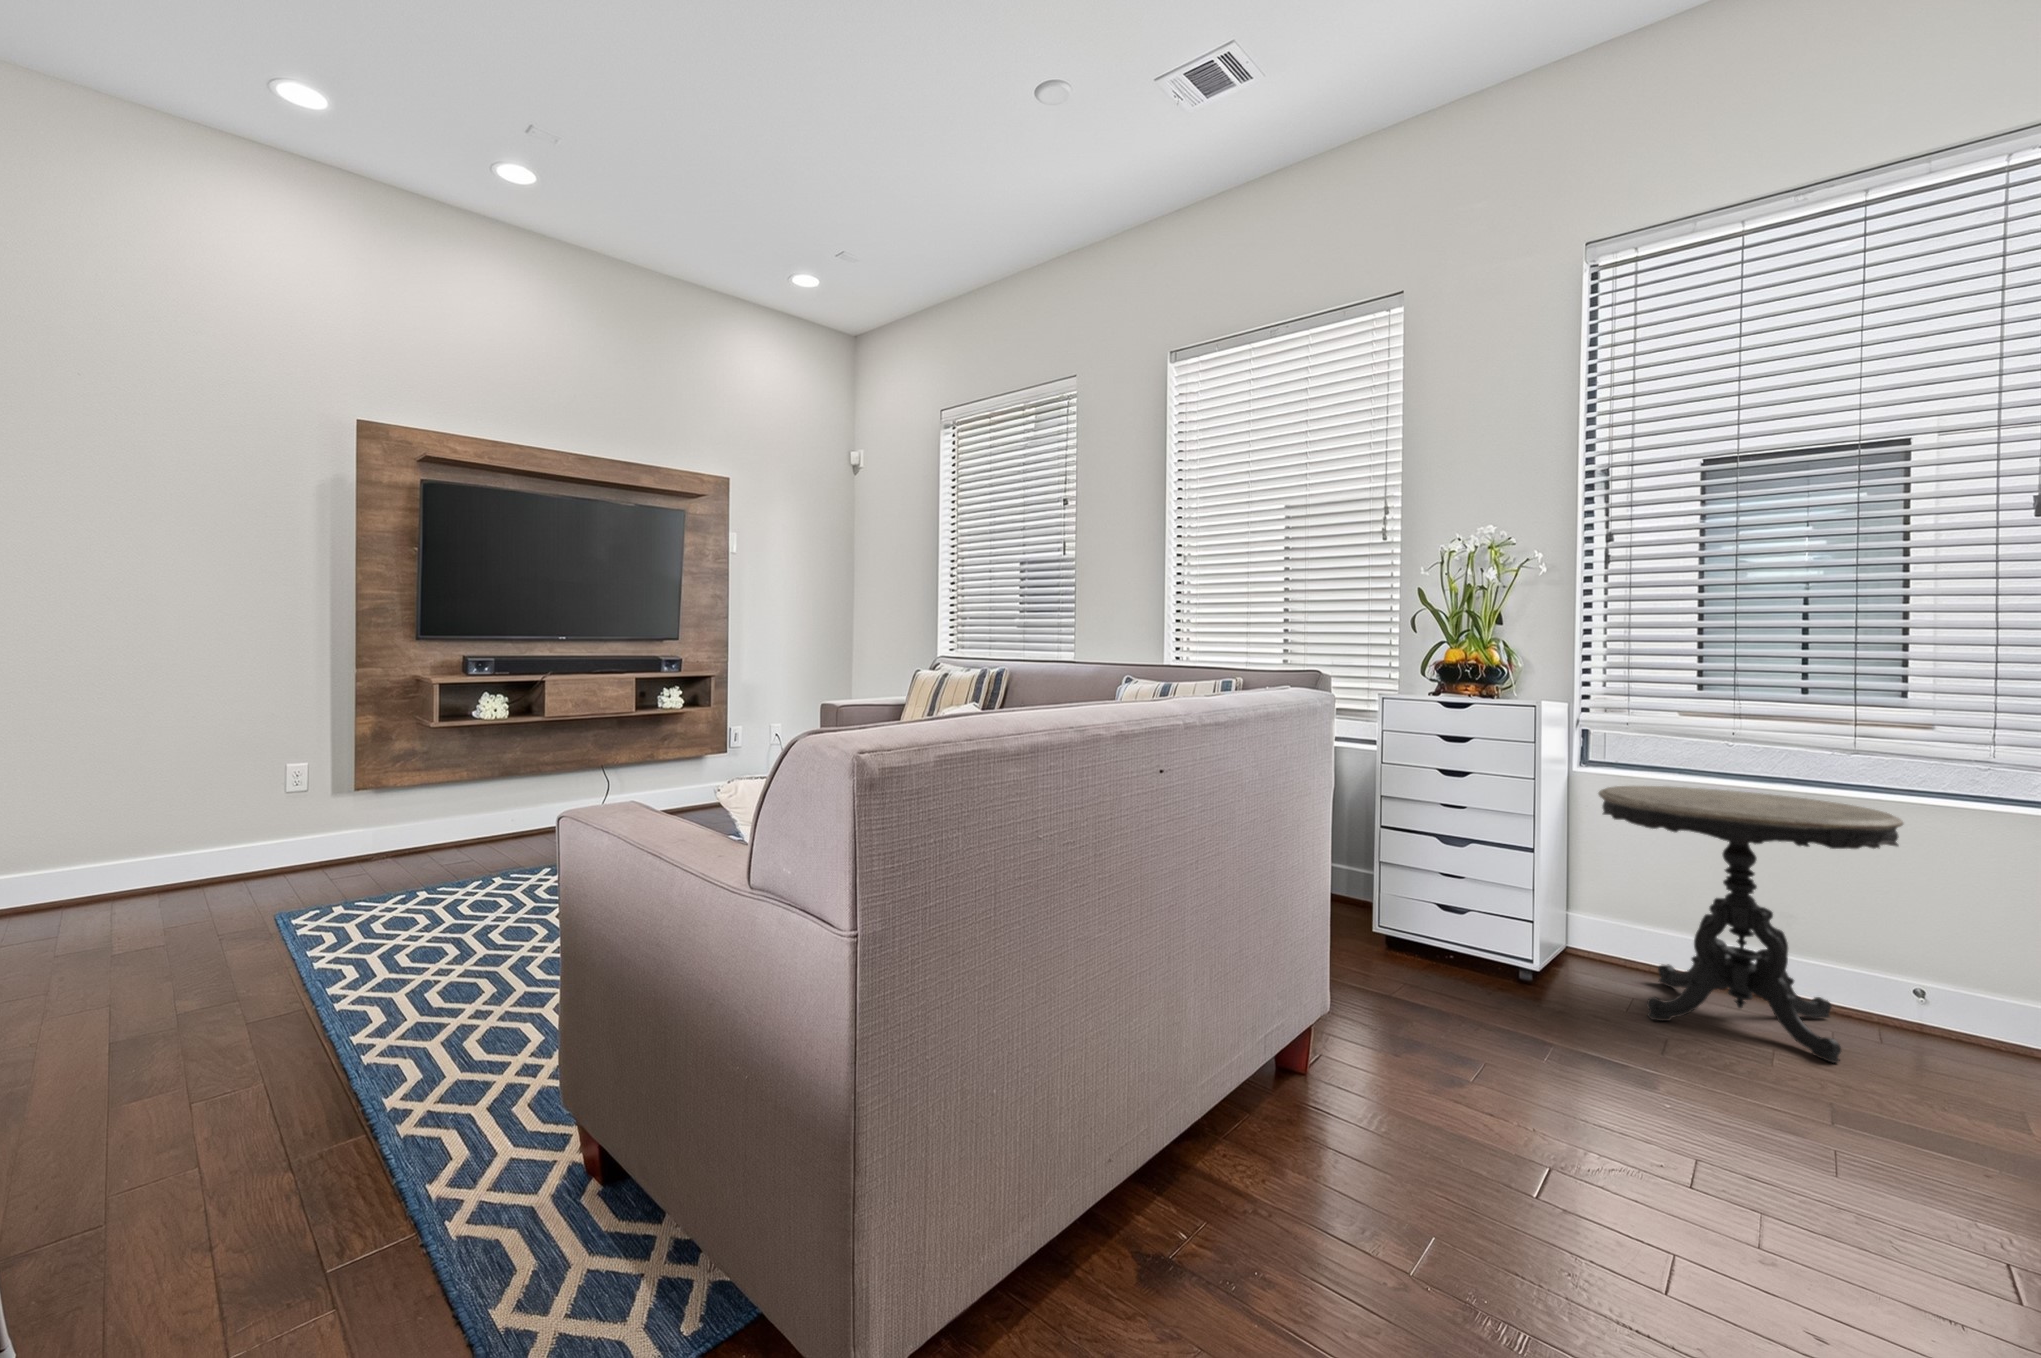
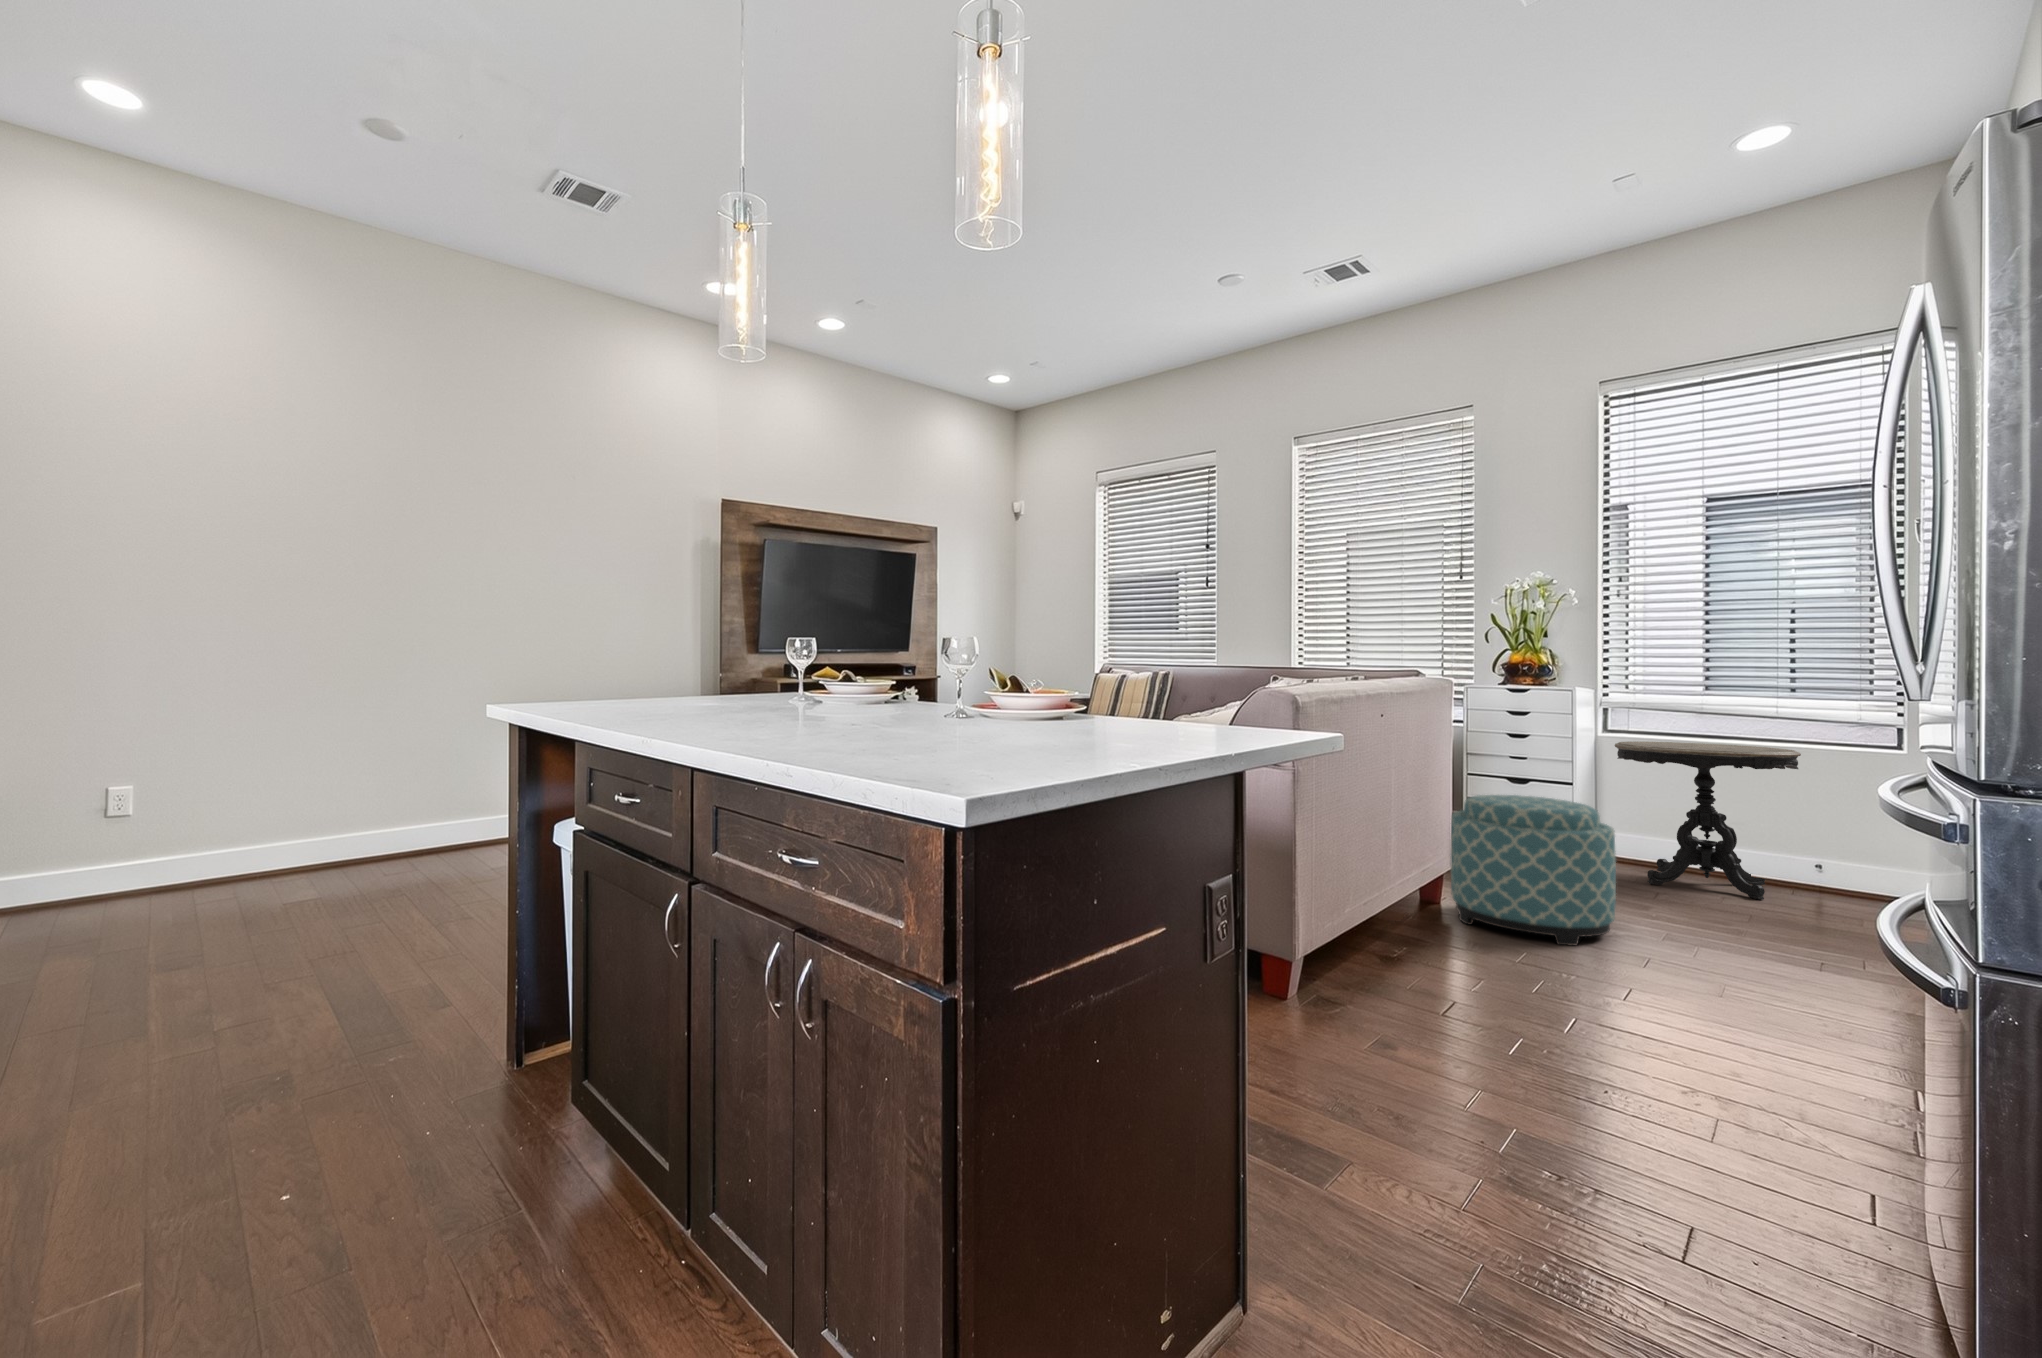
ottoman: none [1311,913,1604,1248] -> present [1450,795,1616,945]

